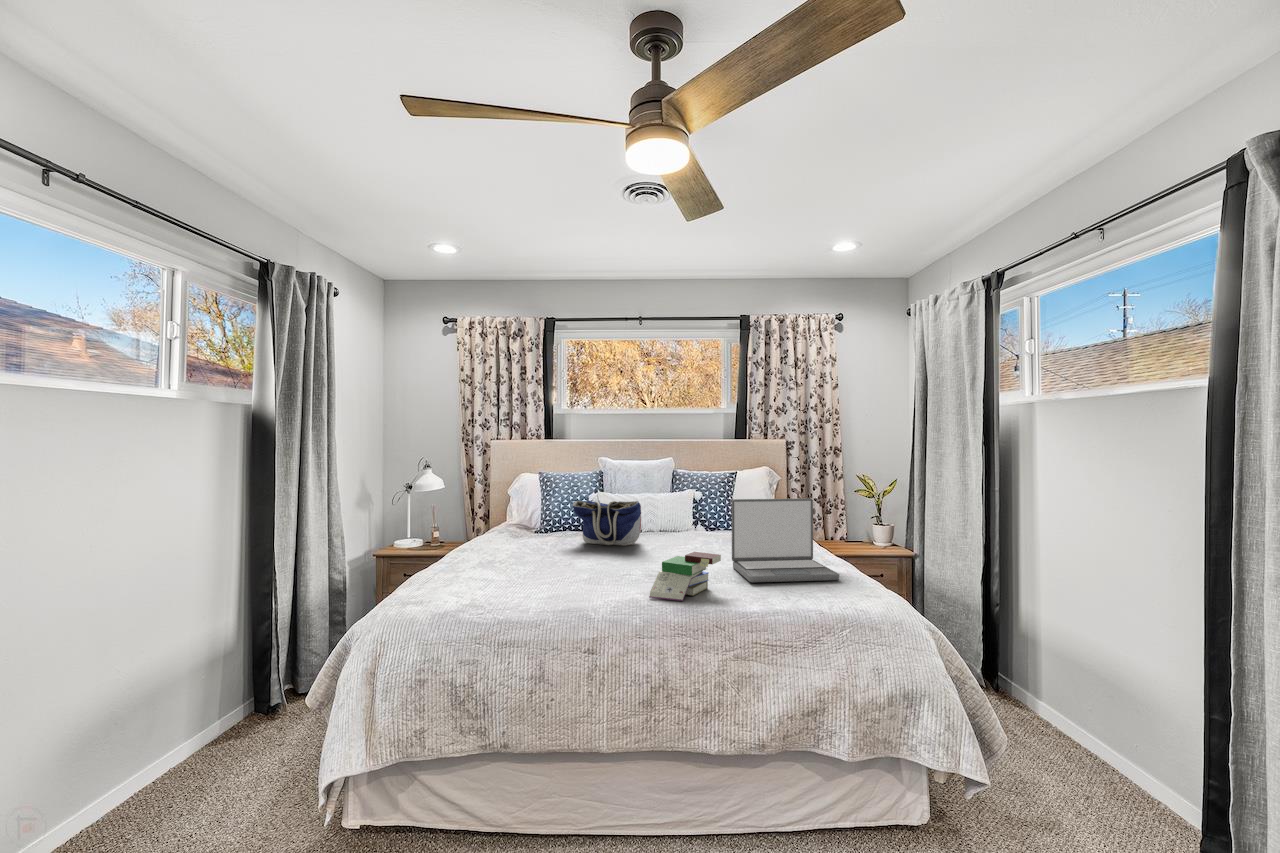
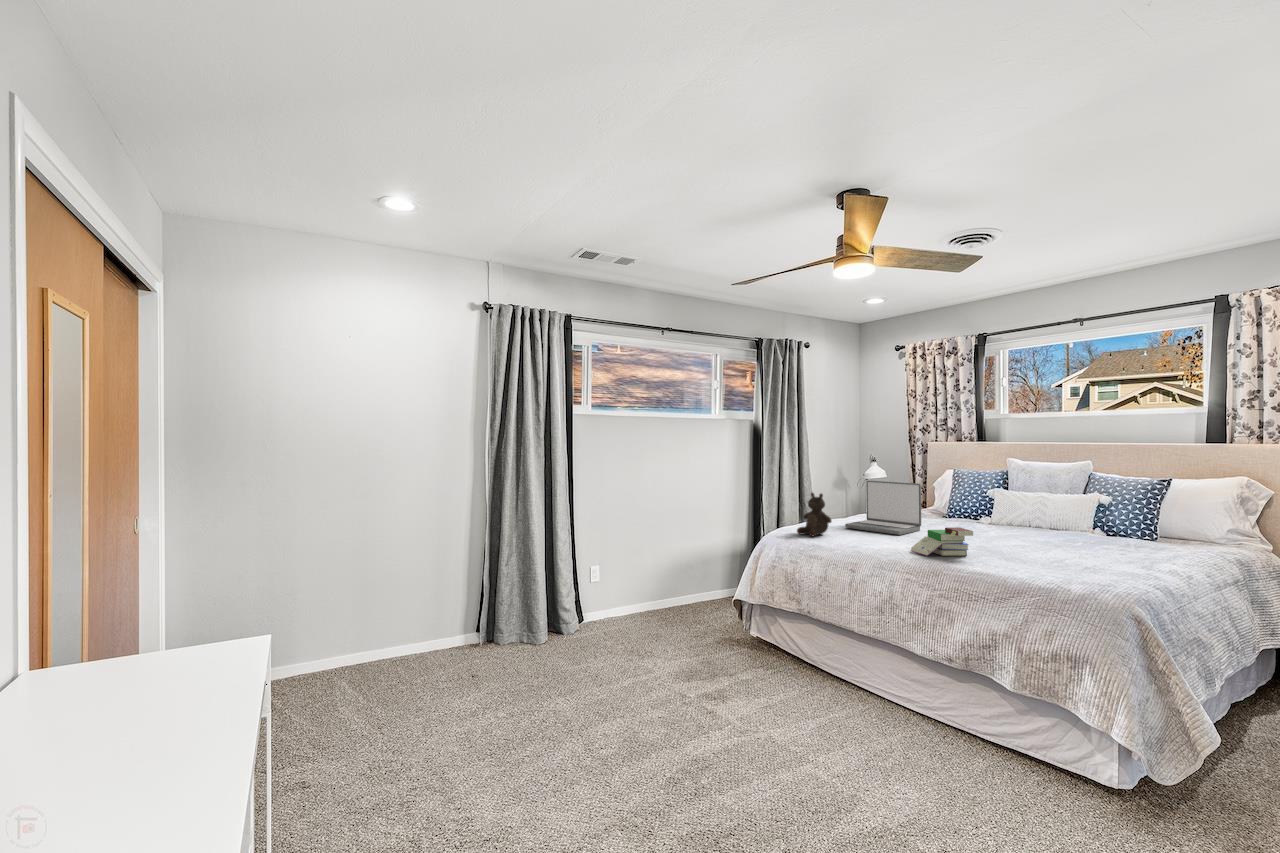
laptop: present [732,498,840,582] -> present [845,480,921,535]
tote bag: present [573,501,641,546] -> none [937,490,999,530]
stuffed bear: none [446,526,504,604] -> present [797,493,831,536]

